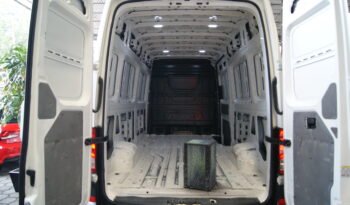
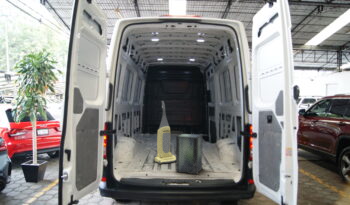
vacuum cleaner: none [158,99,187,176] -> present [154,101,176,164]

